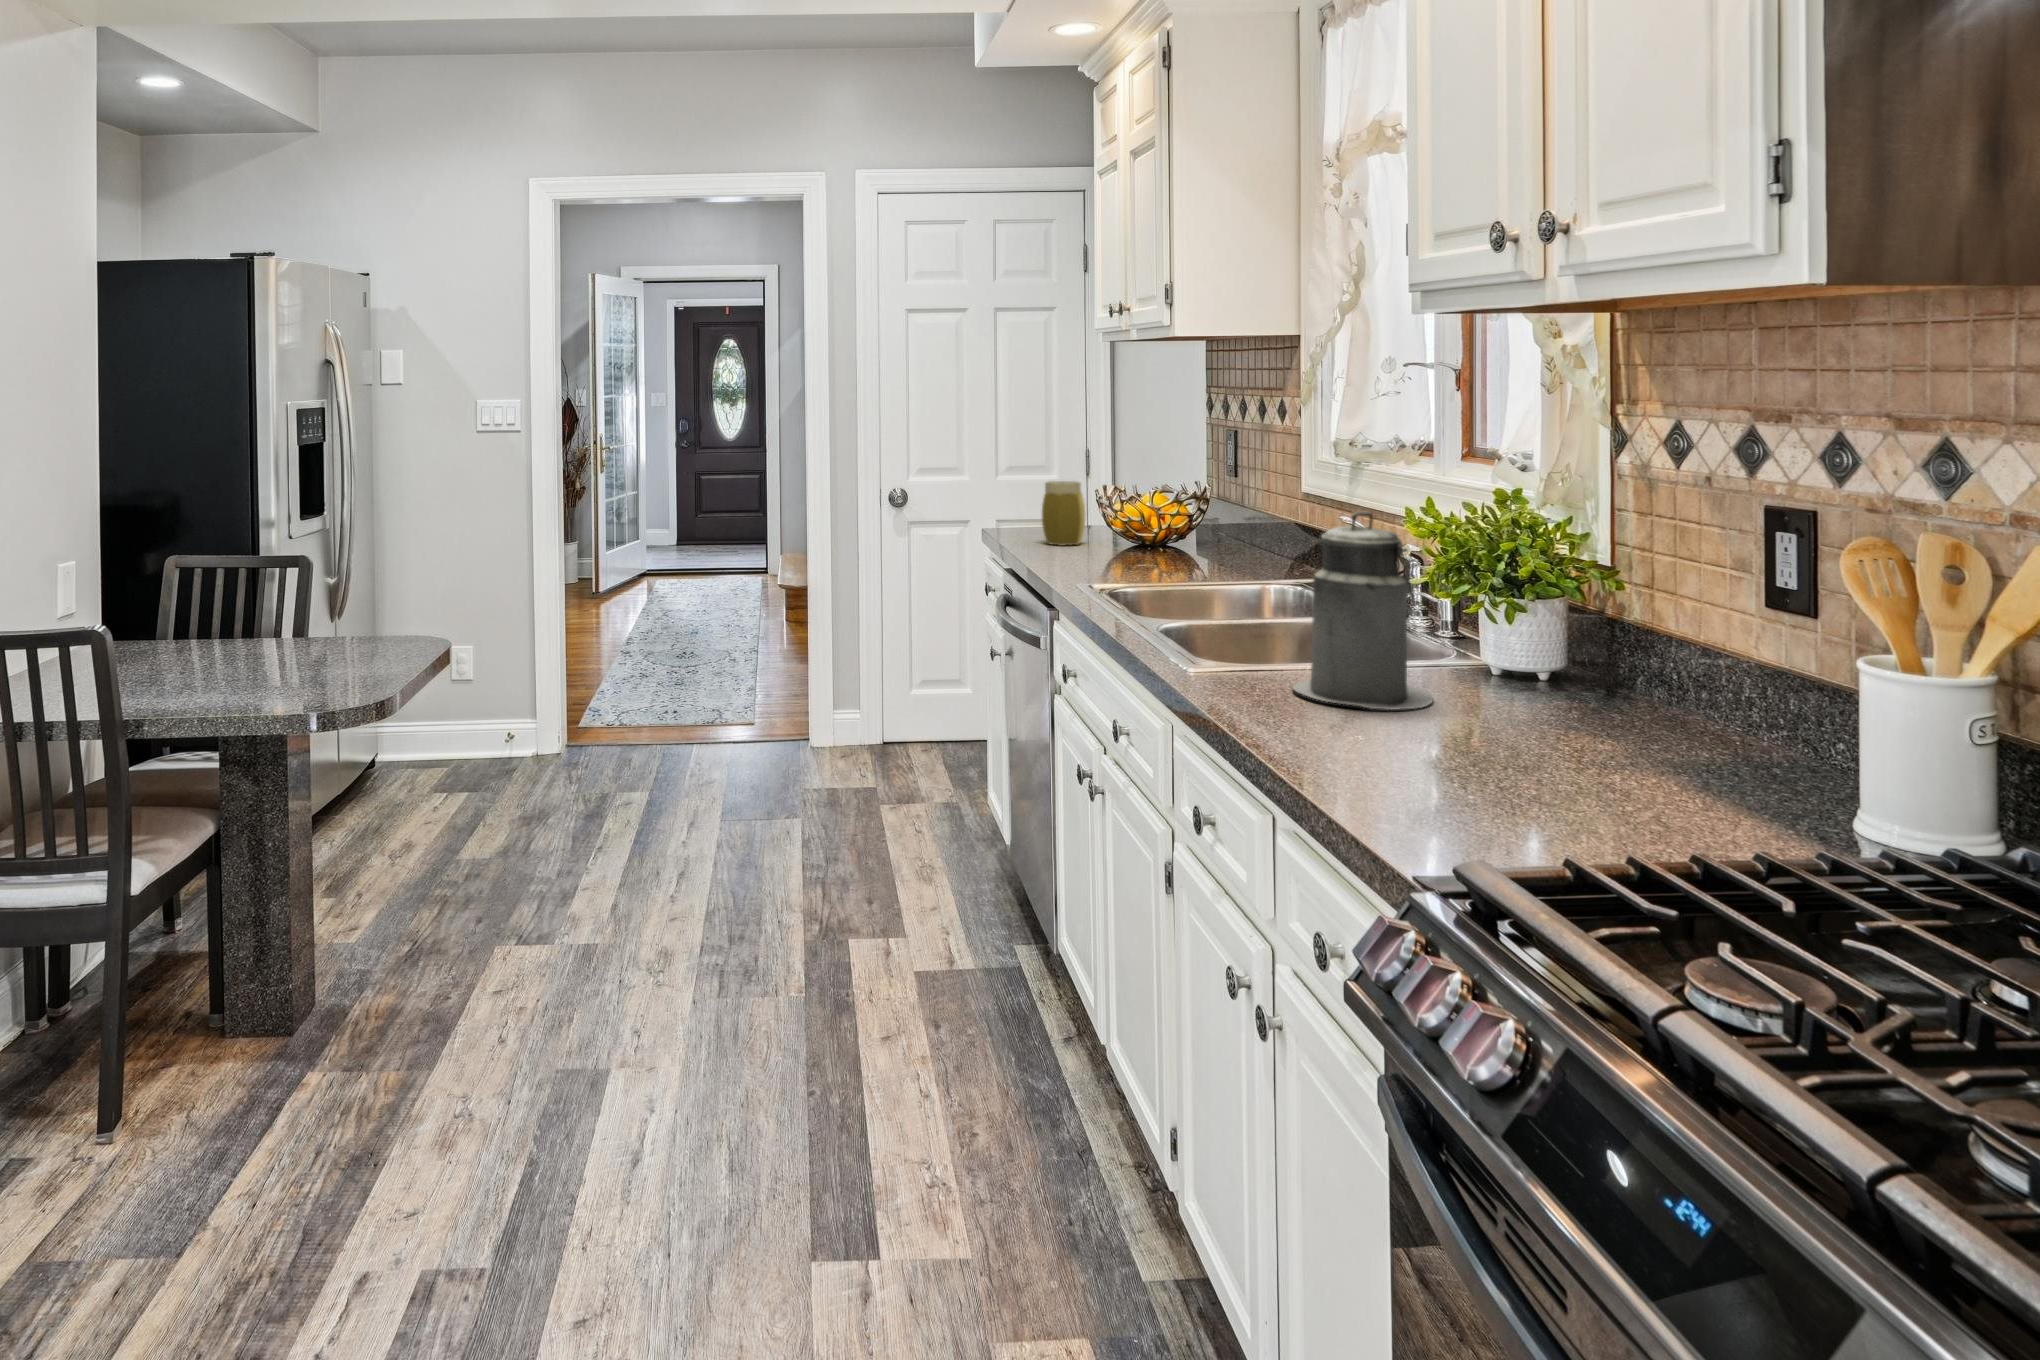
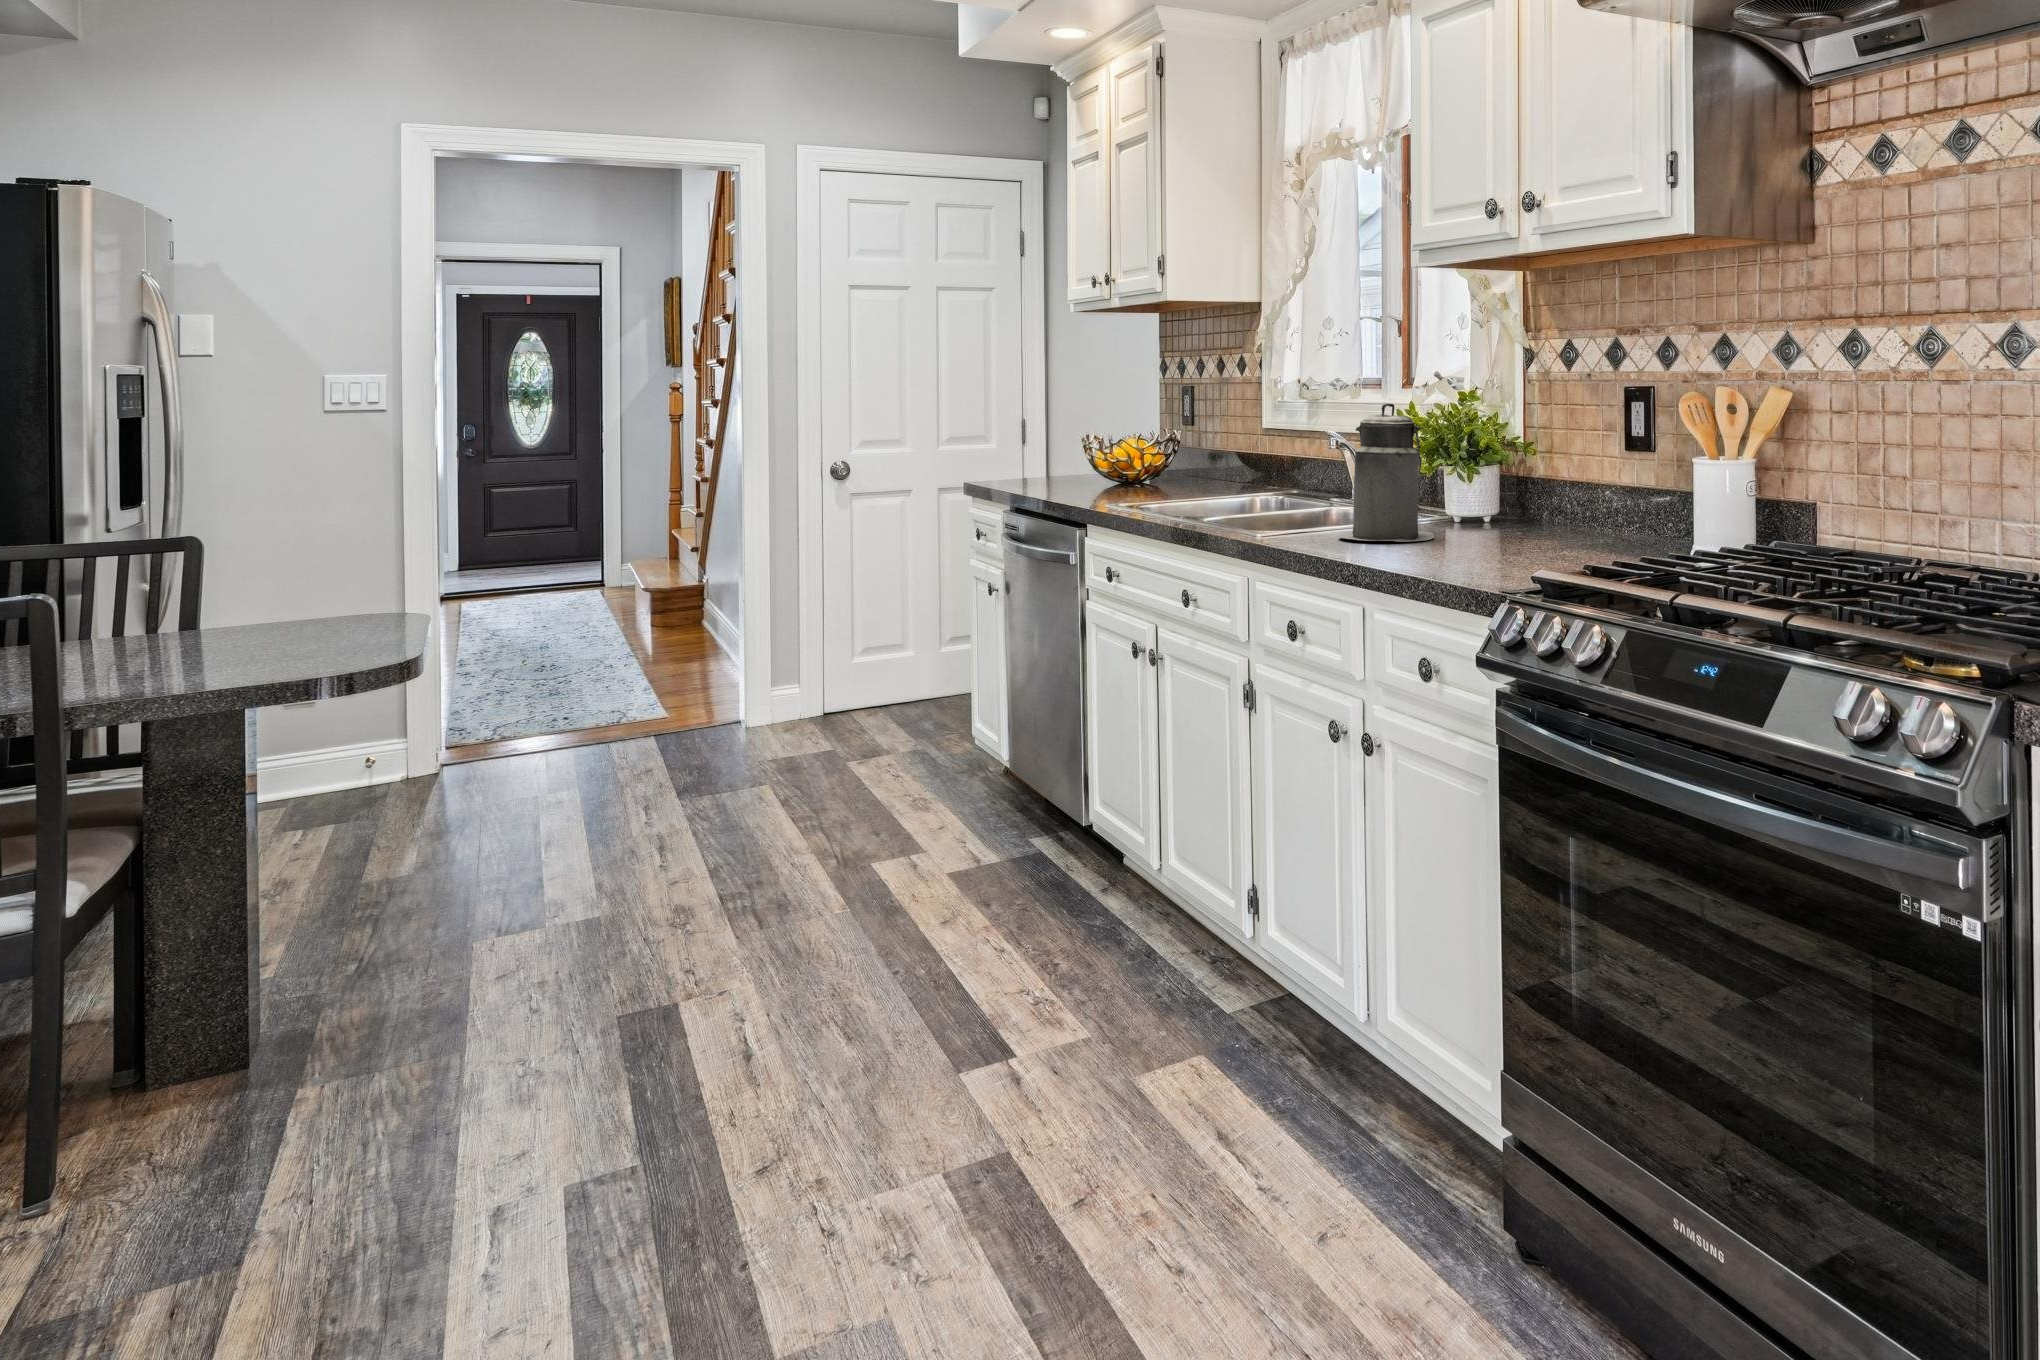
jar: present [1042,481,1085,546] -> none [1023,428,1063,487]

